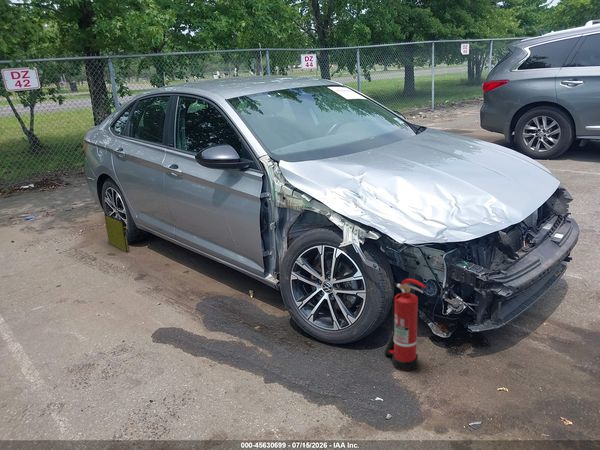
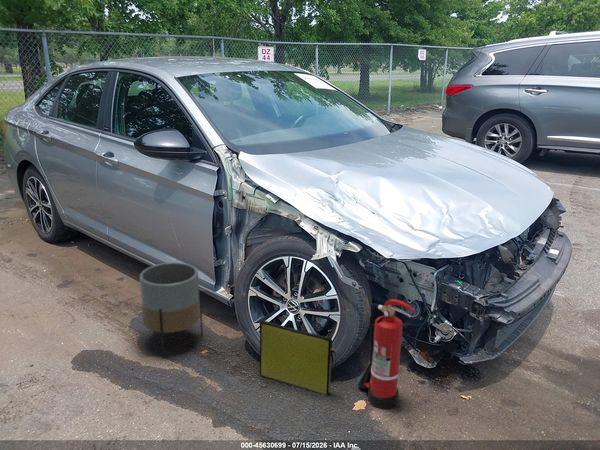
bag: present [105,214,129,252] -> present [260,321,336,395]
planter: none [202,254,256,333] -> present [140,262,203,358]

